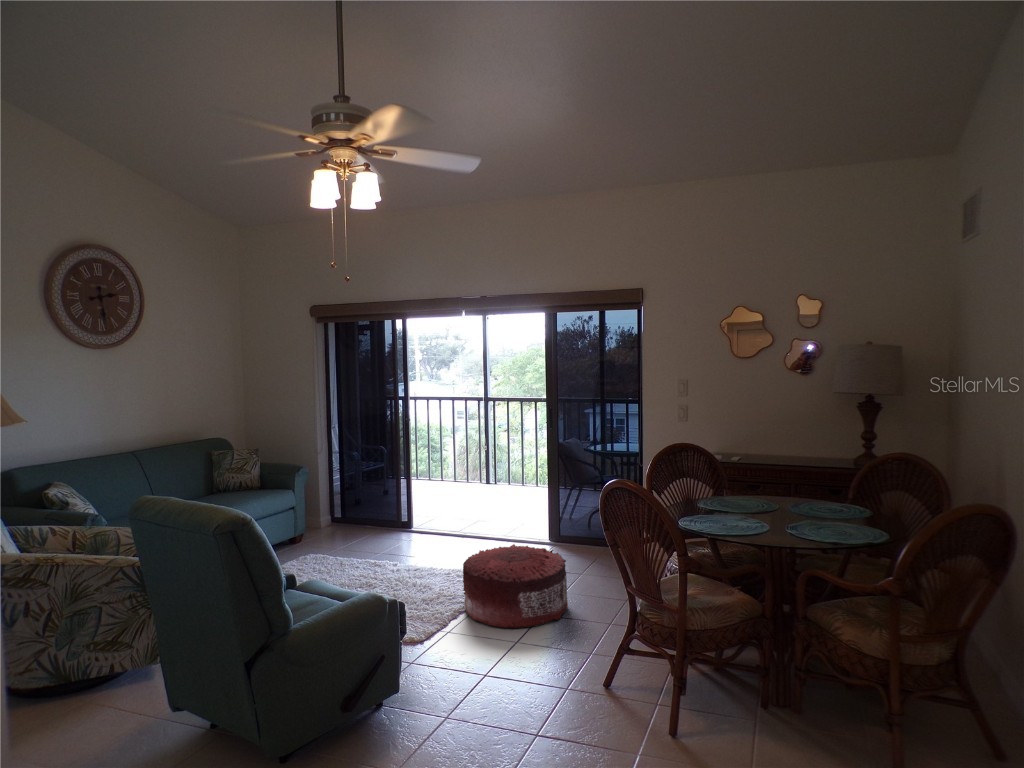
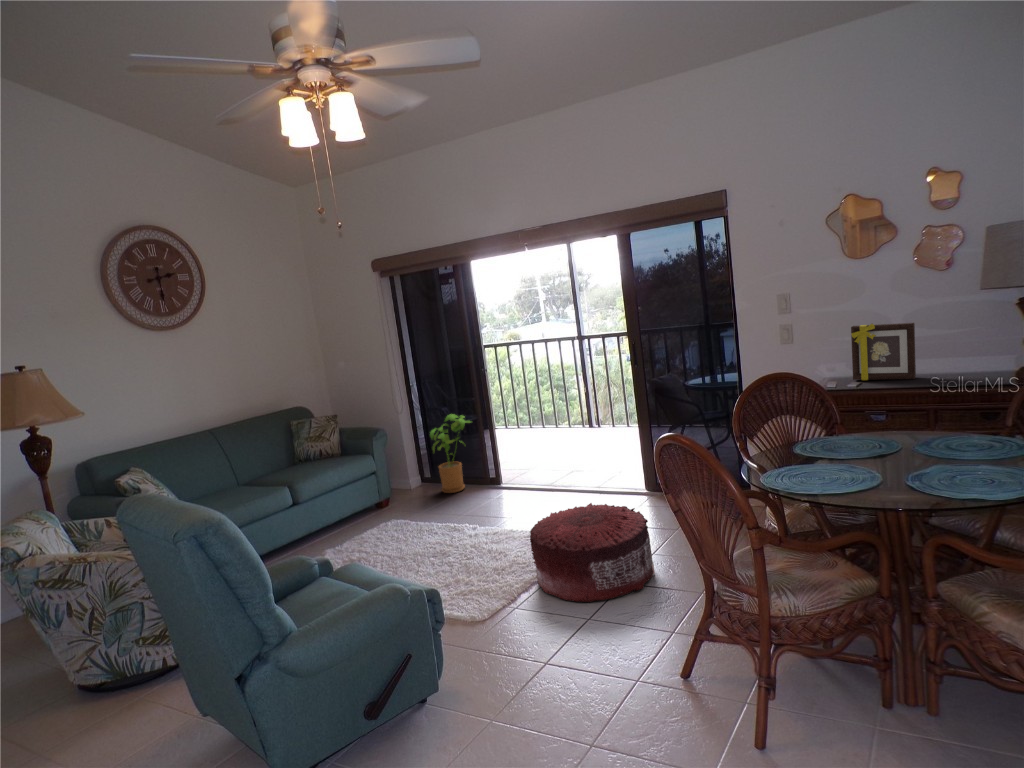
picture frame: none [731,411,779,459] -> present [851,323,916,380]
house plant: none [347,458,391,534] -> present [430,414,470,493]

